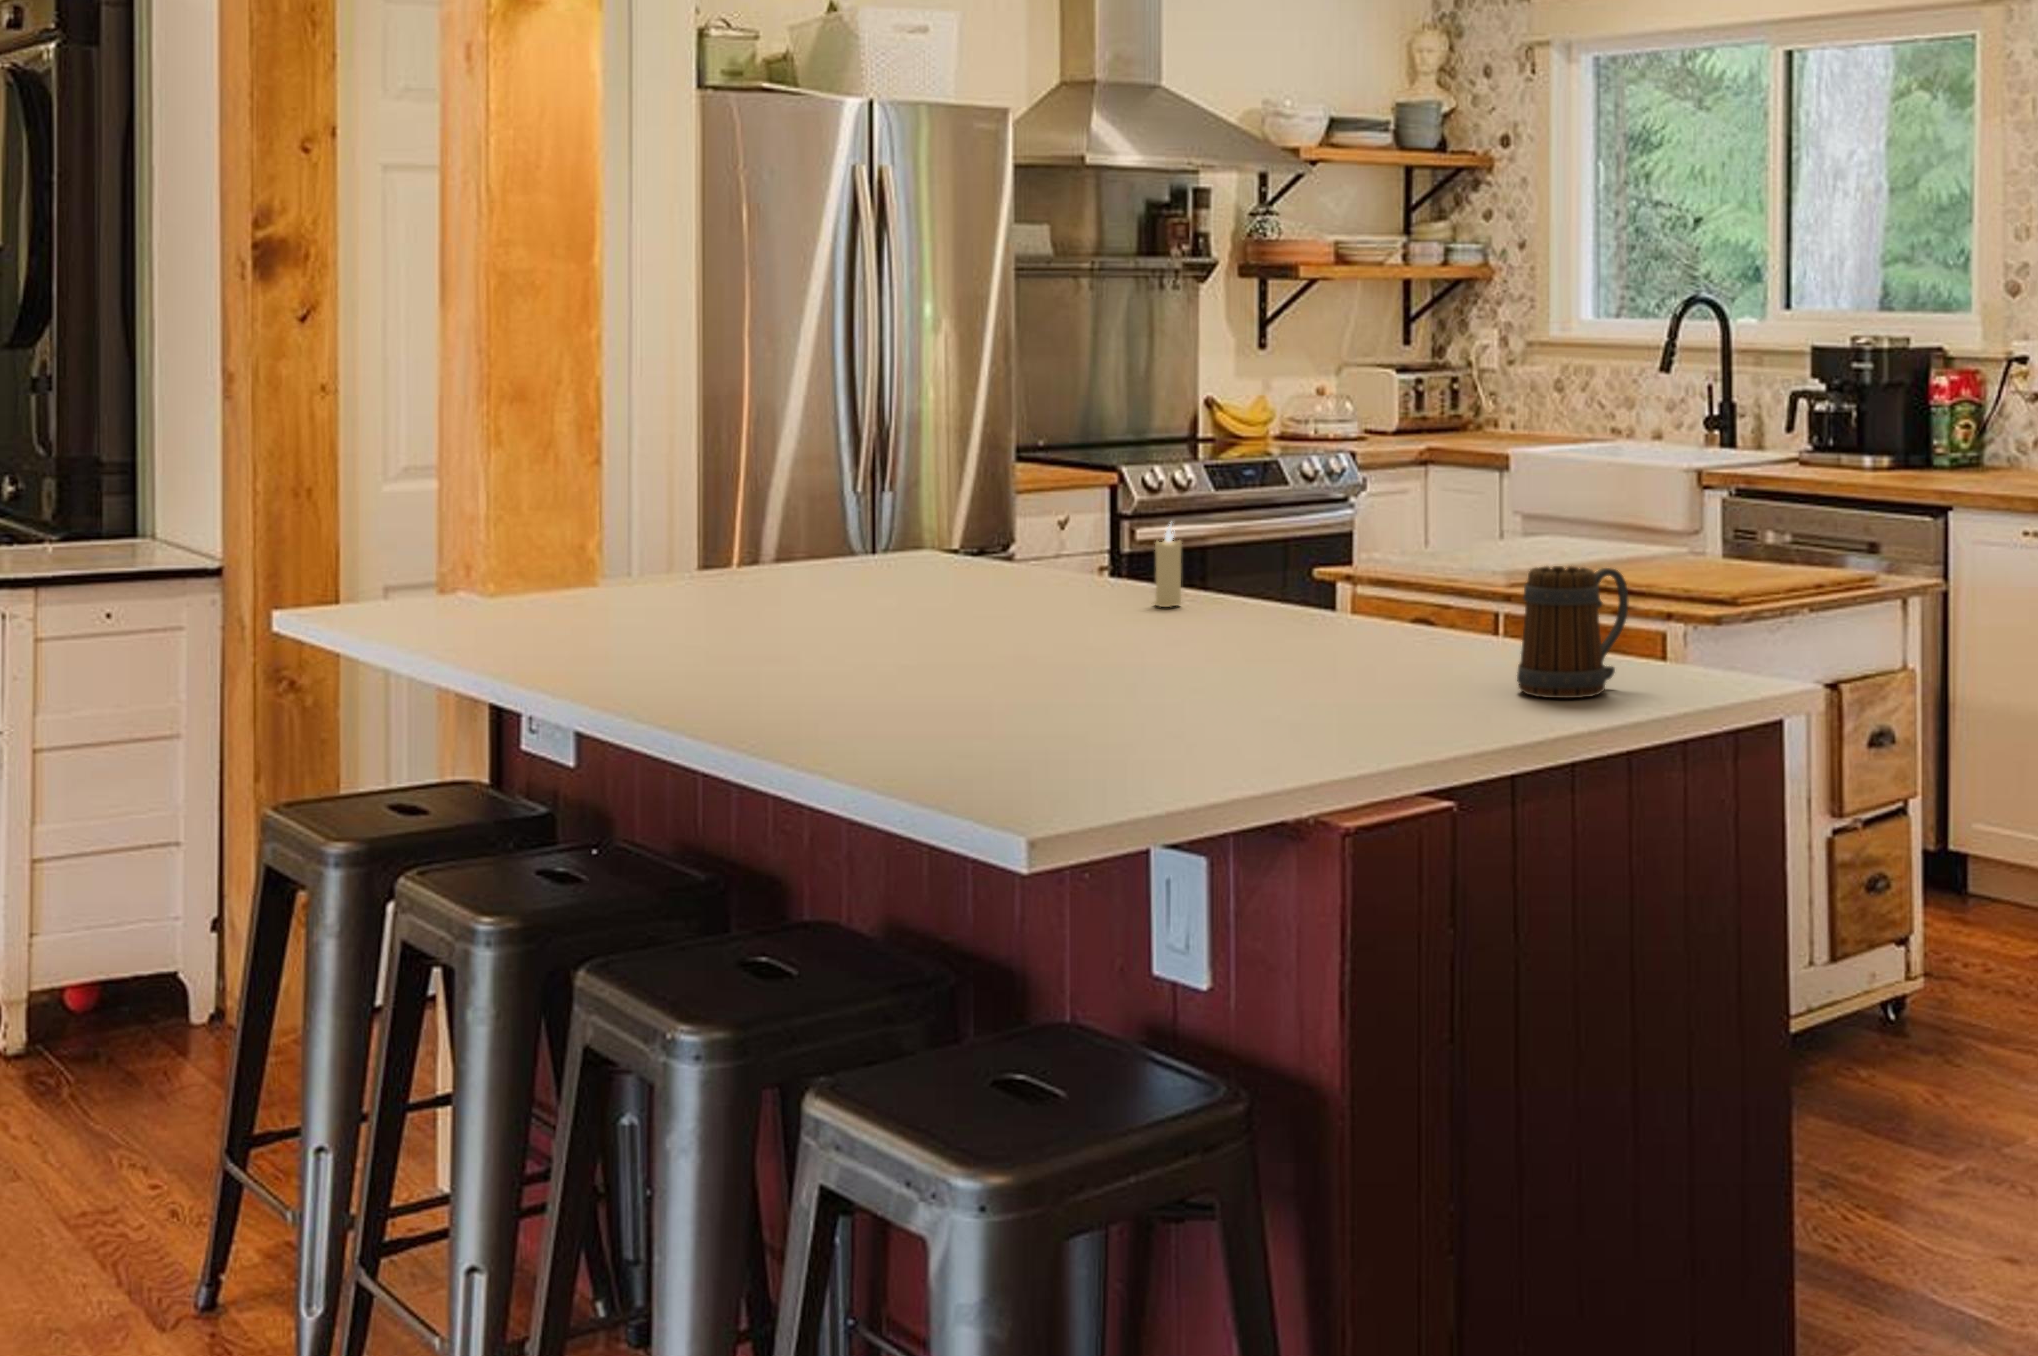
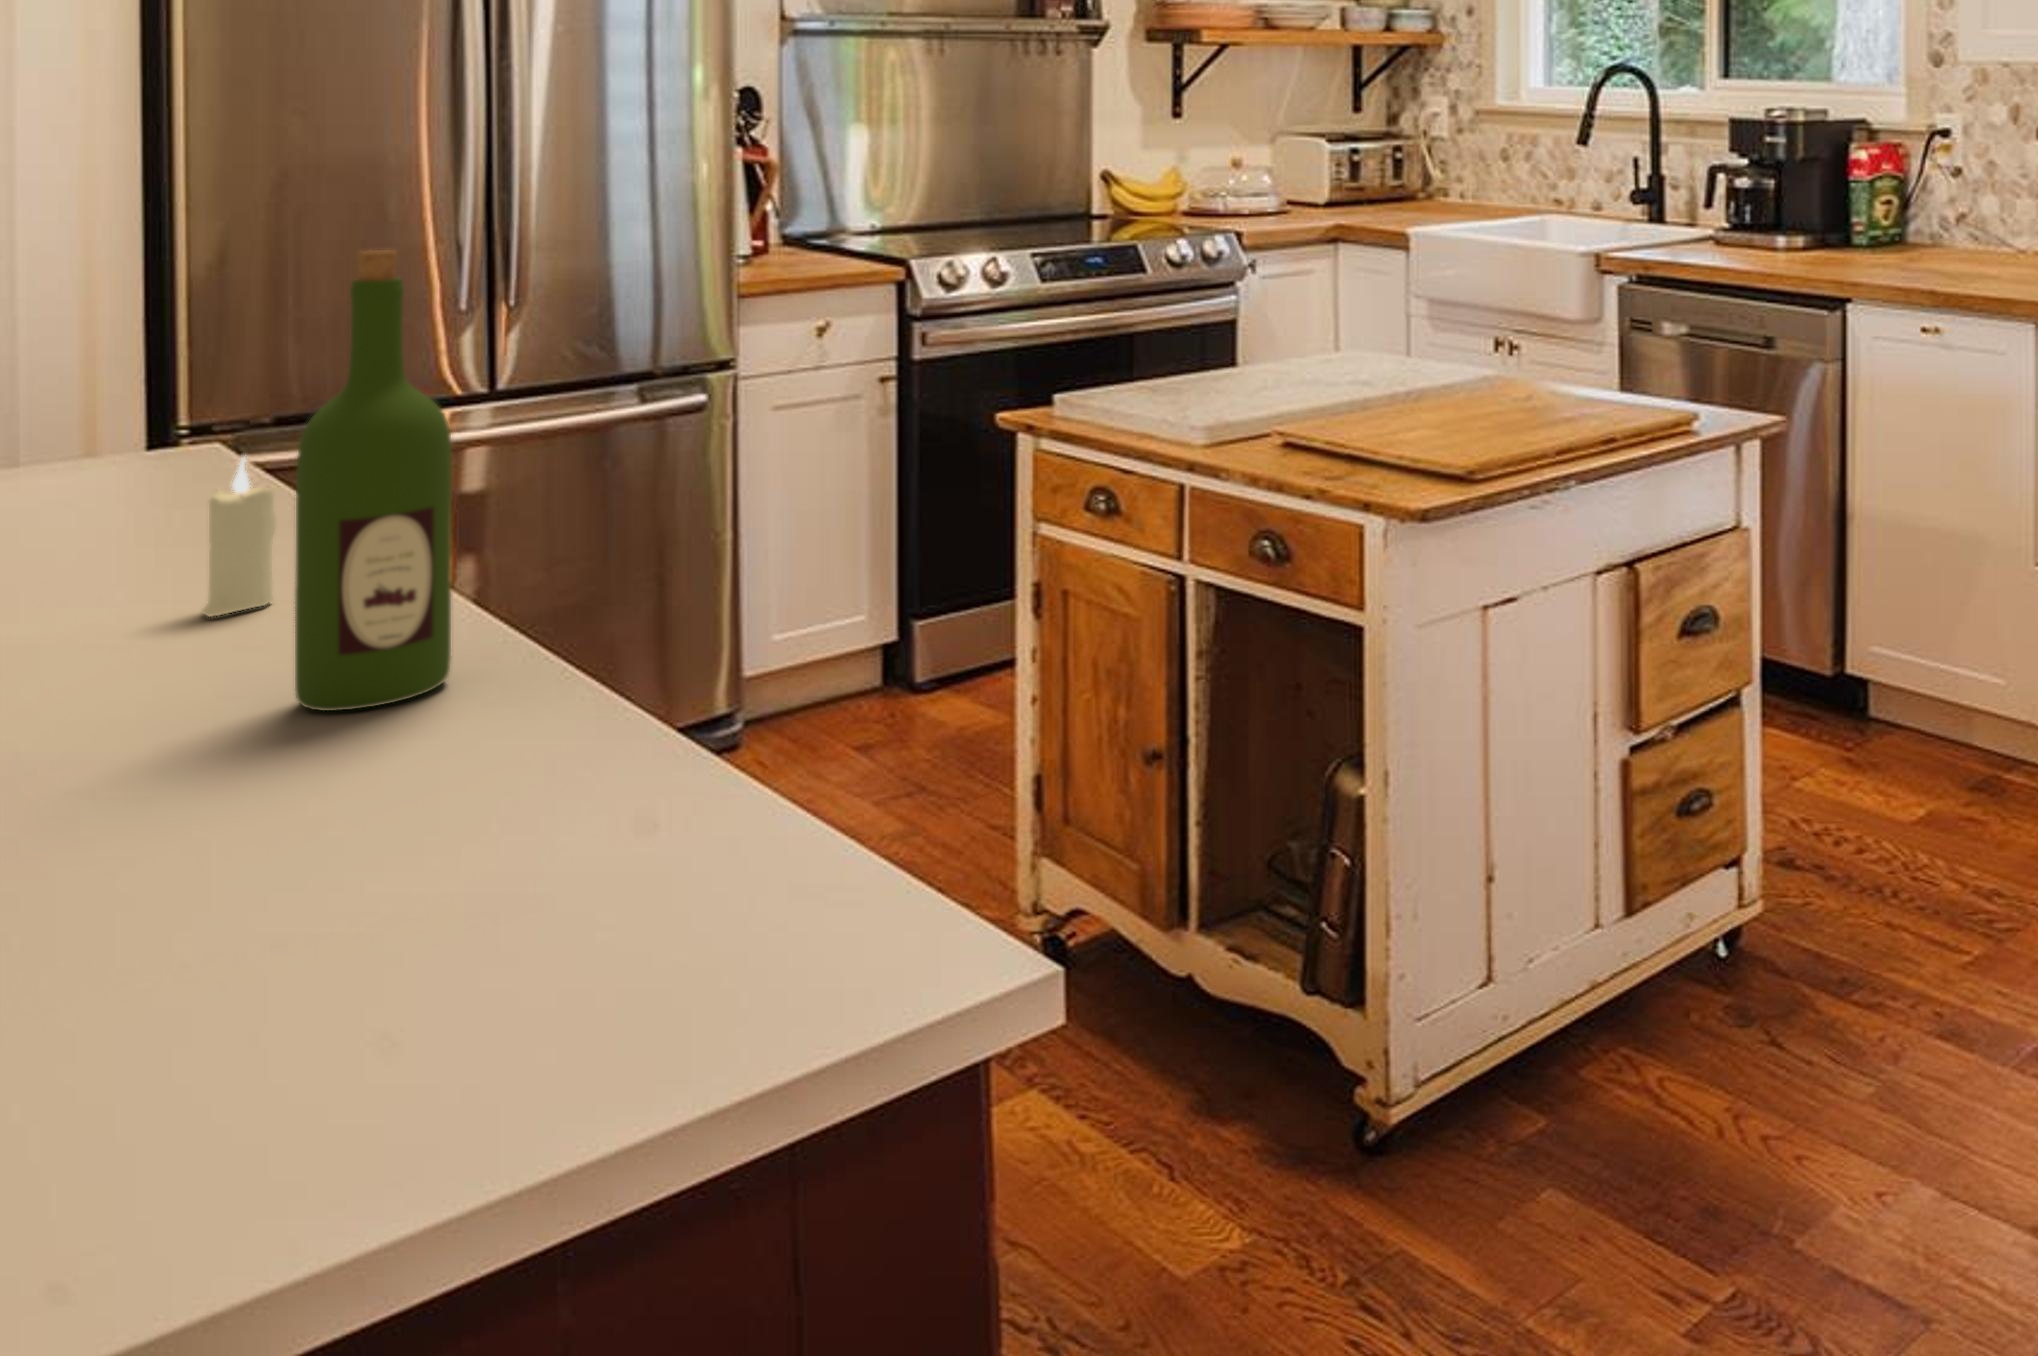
wine bottle: none [1295,401,1355,633] -> present [295,250,452,711]
mug: present [1517,566,1629,698] -> none [209,693,619,1086]

